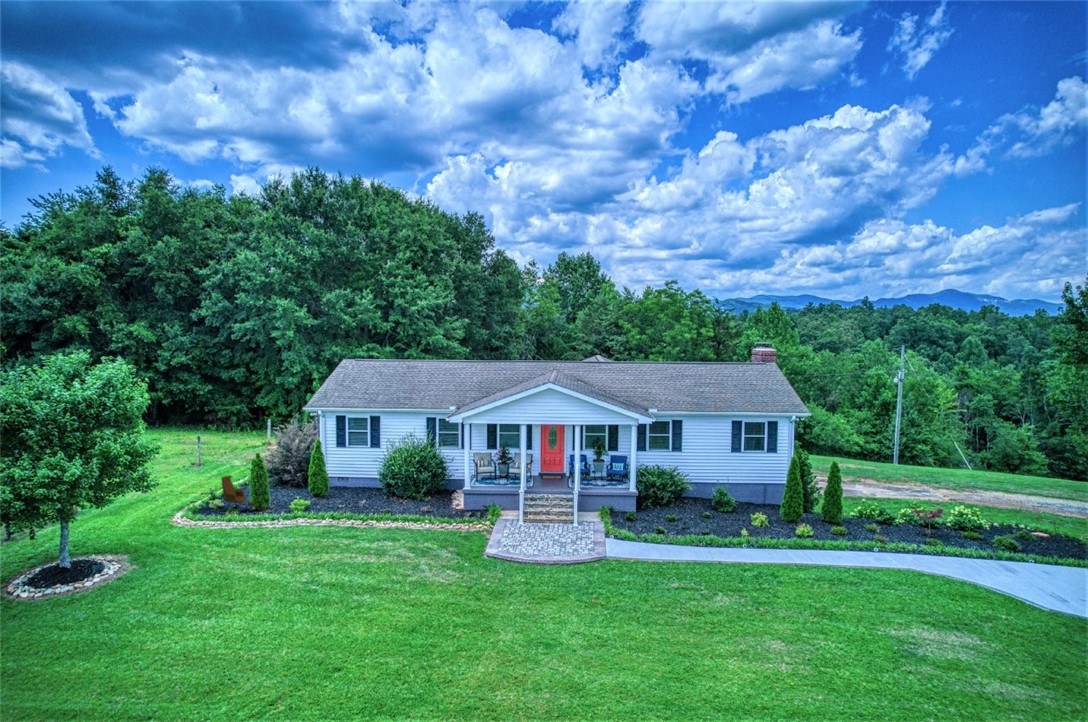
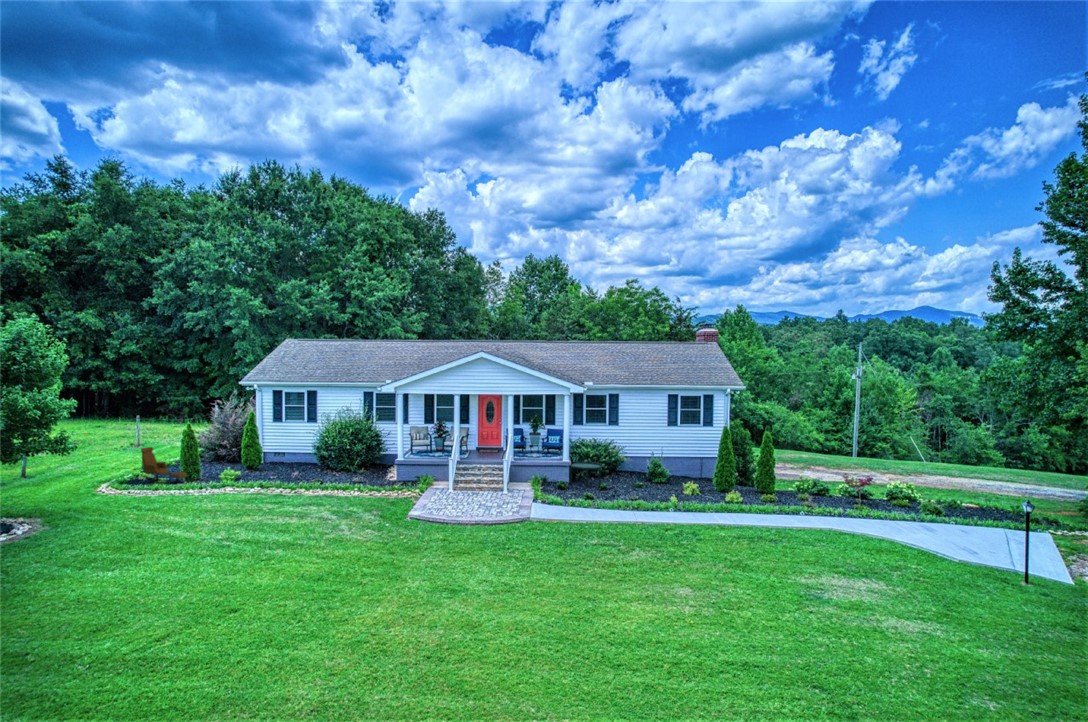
round table: none [634,490,669,519] -> present [570,462,603,488]

